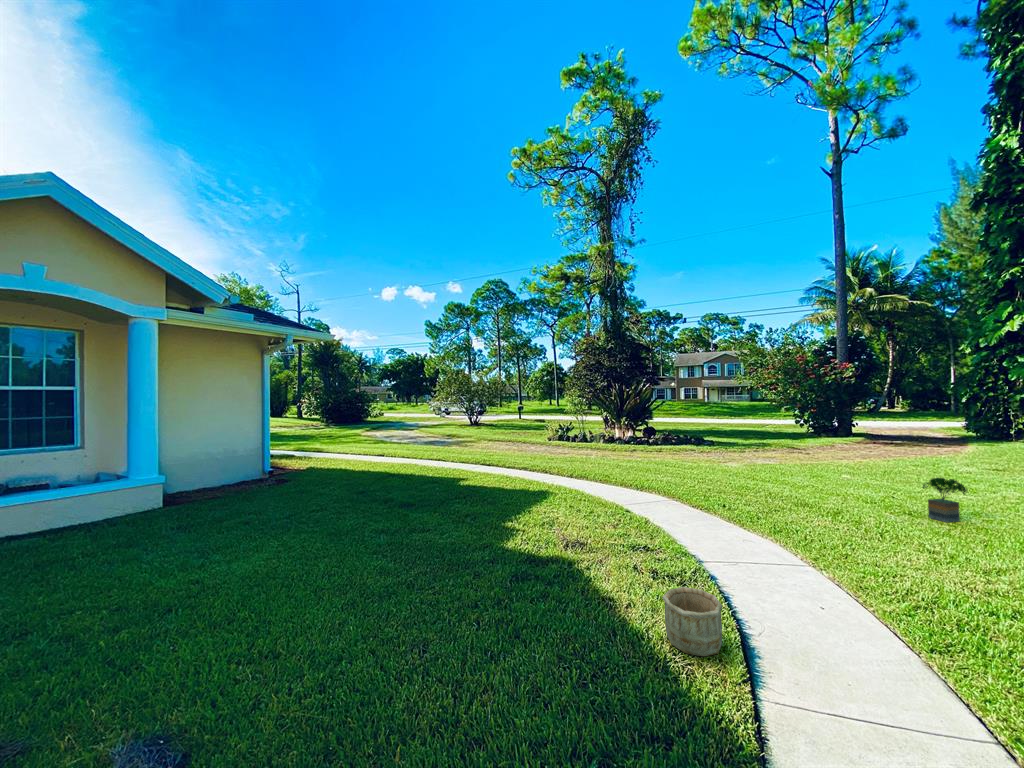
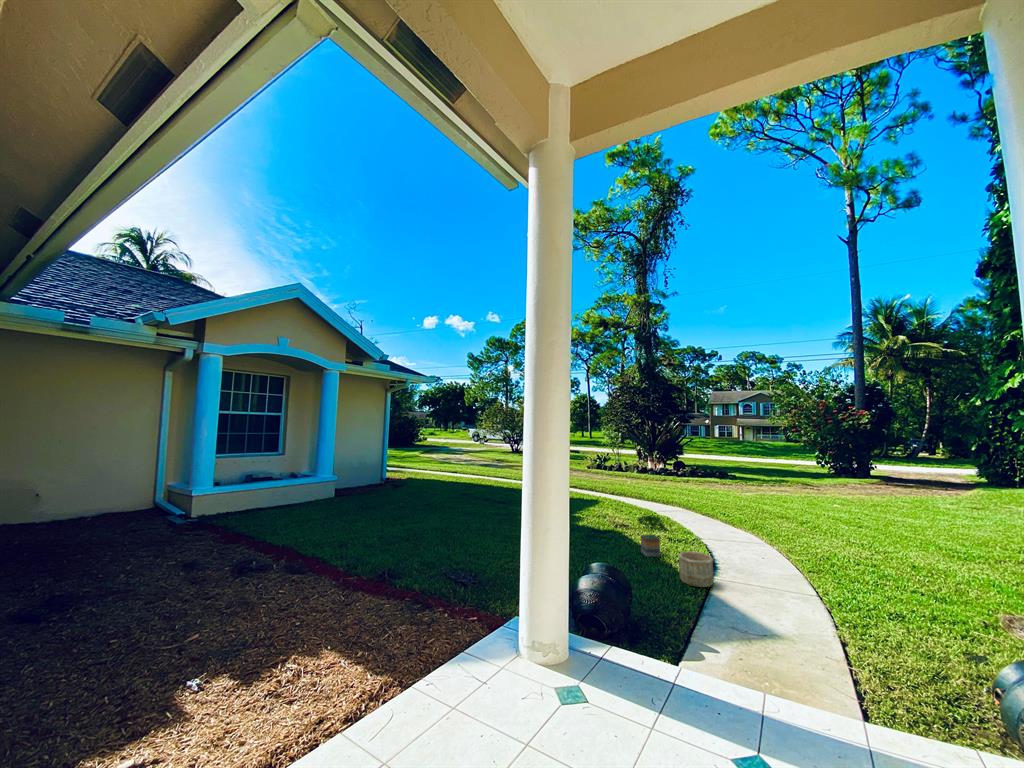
potted tree: present [923,477,968,523] -> present [638,515,666,557]

